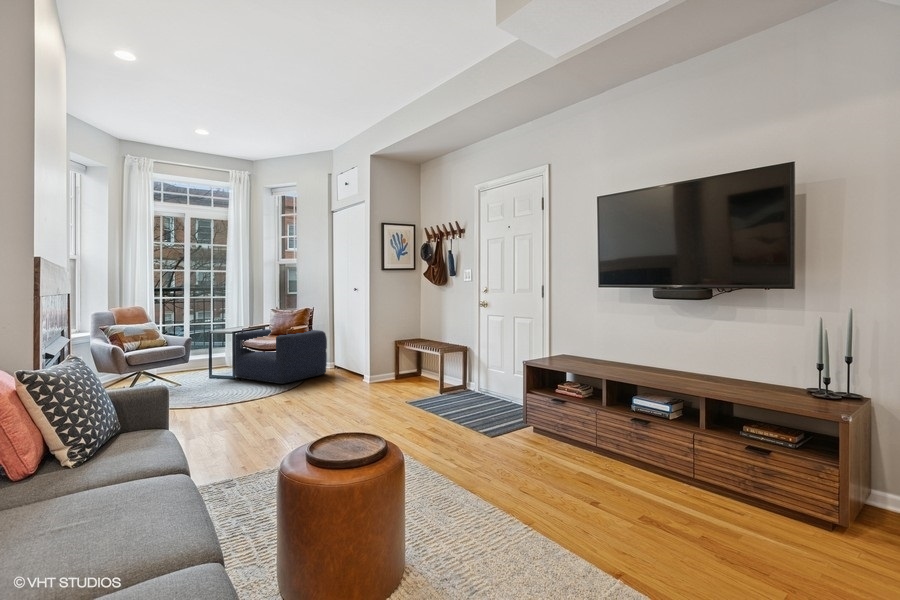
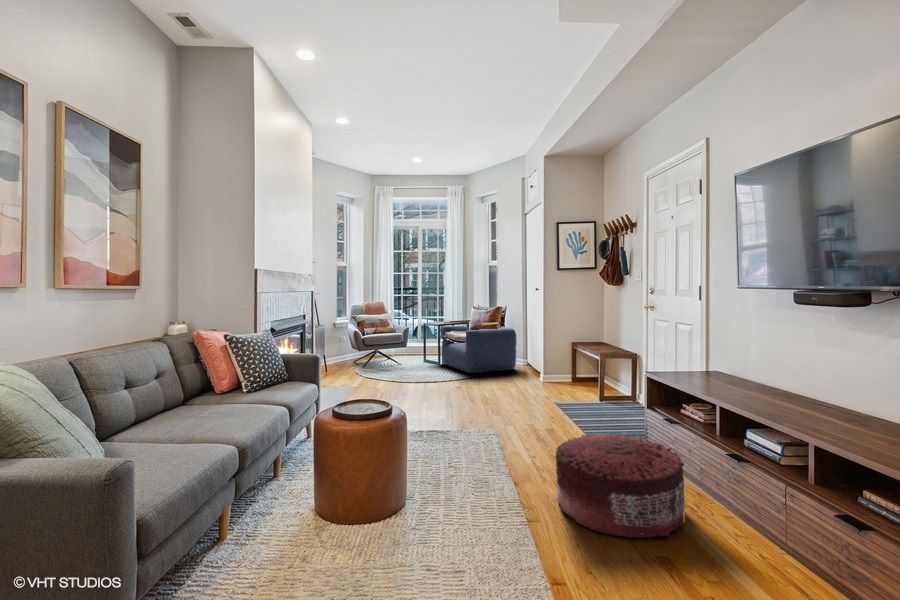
pouf: none [518,418,633,514] -> present [555,434,685,538]

